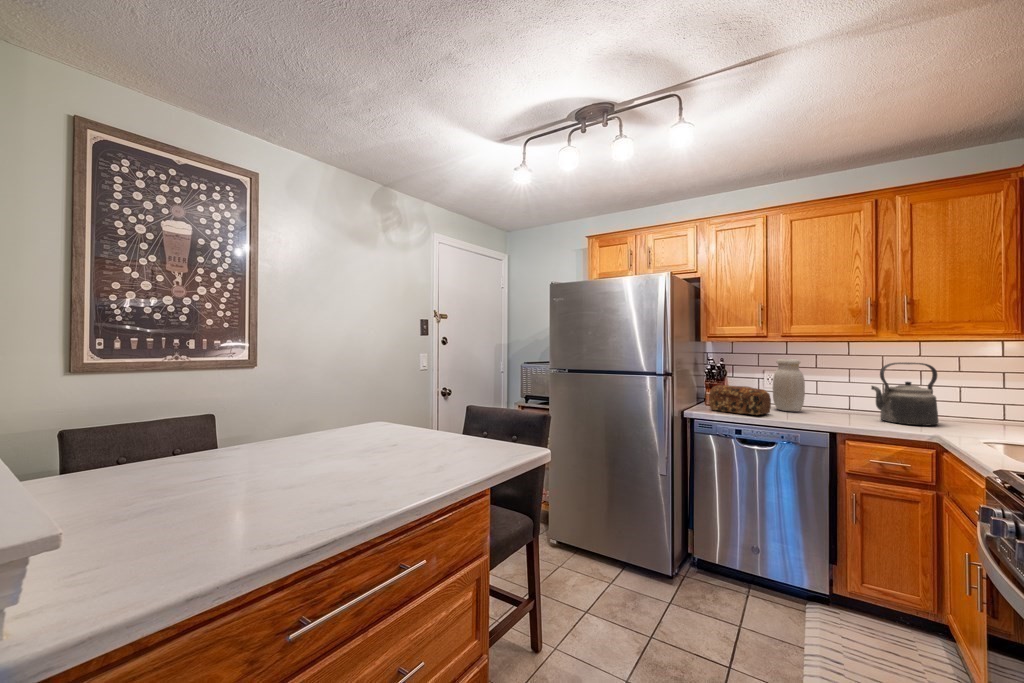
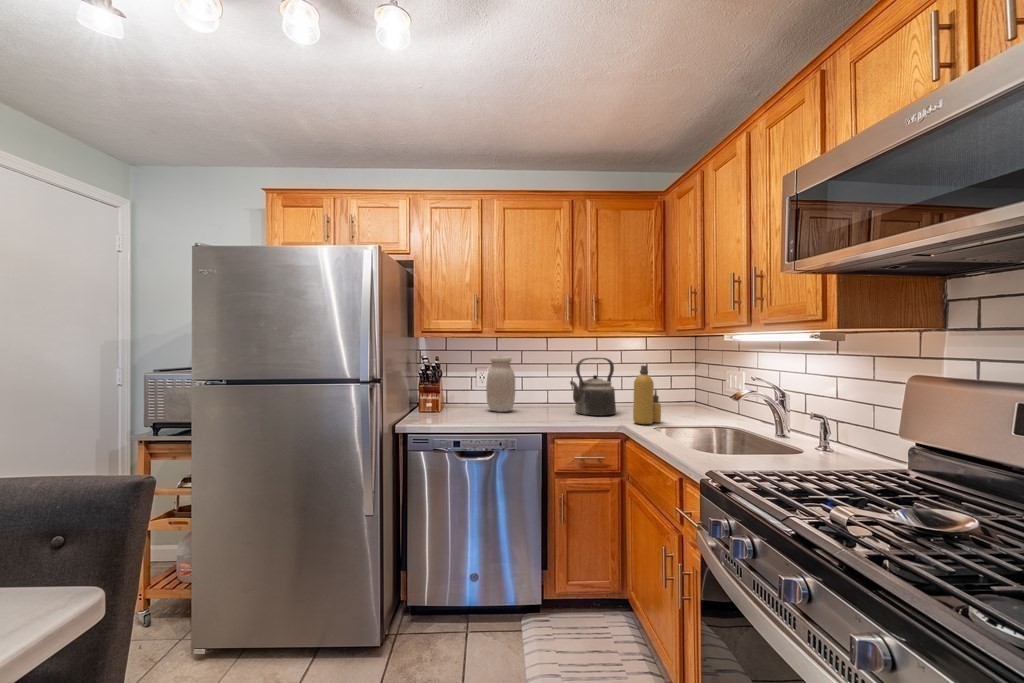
bottle: none [956,372,1002,438] -> present [633,366,661,424]
bread loaf: present [709,385,771,415] -> none [424,388,487,421]

